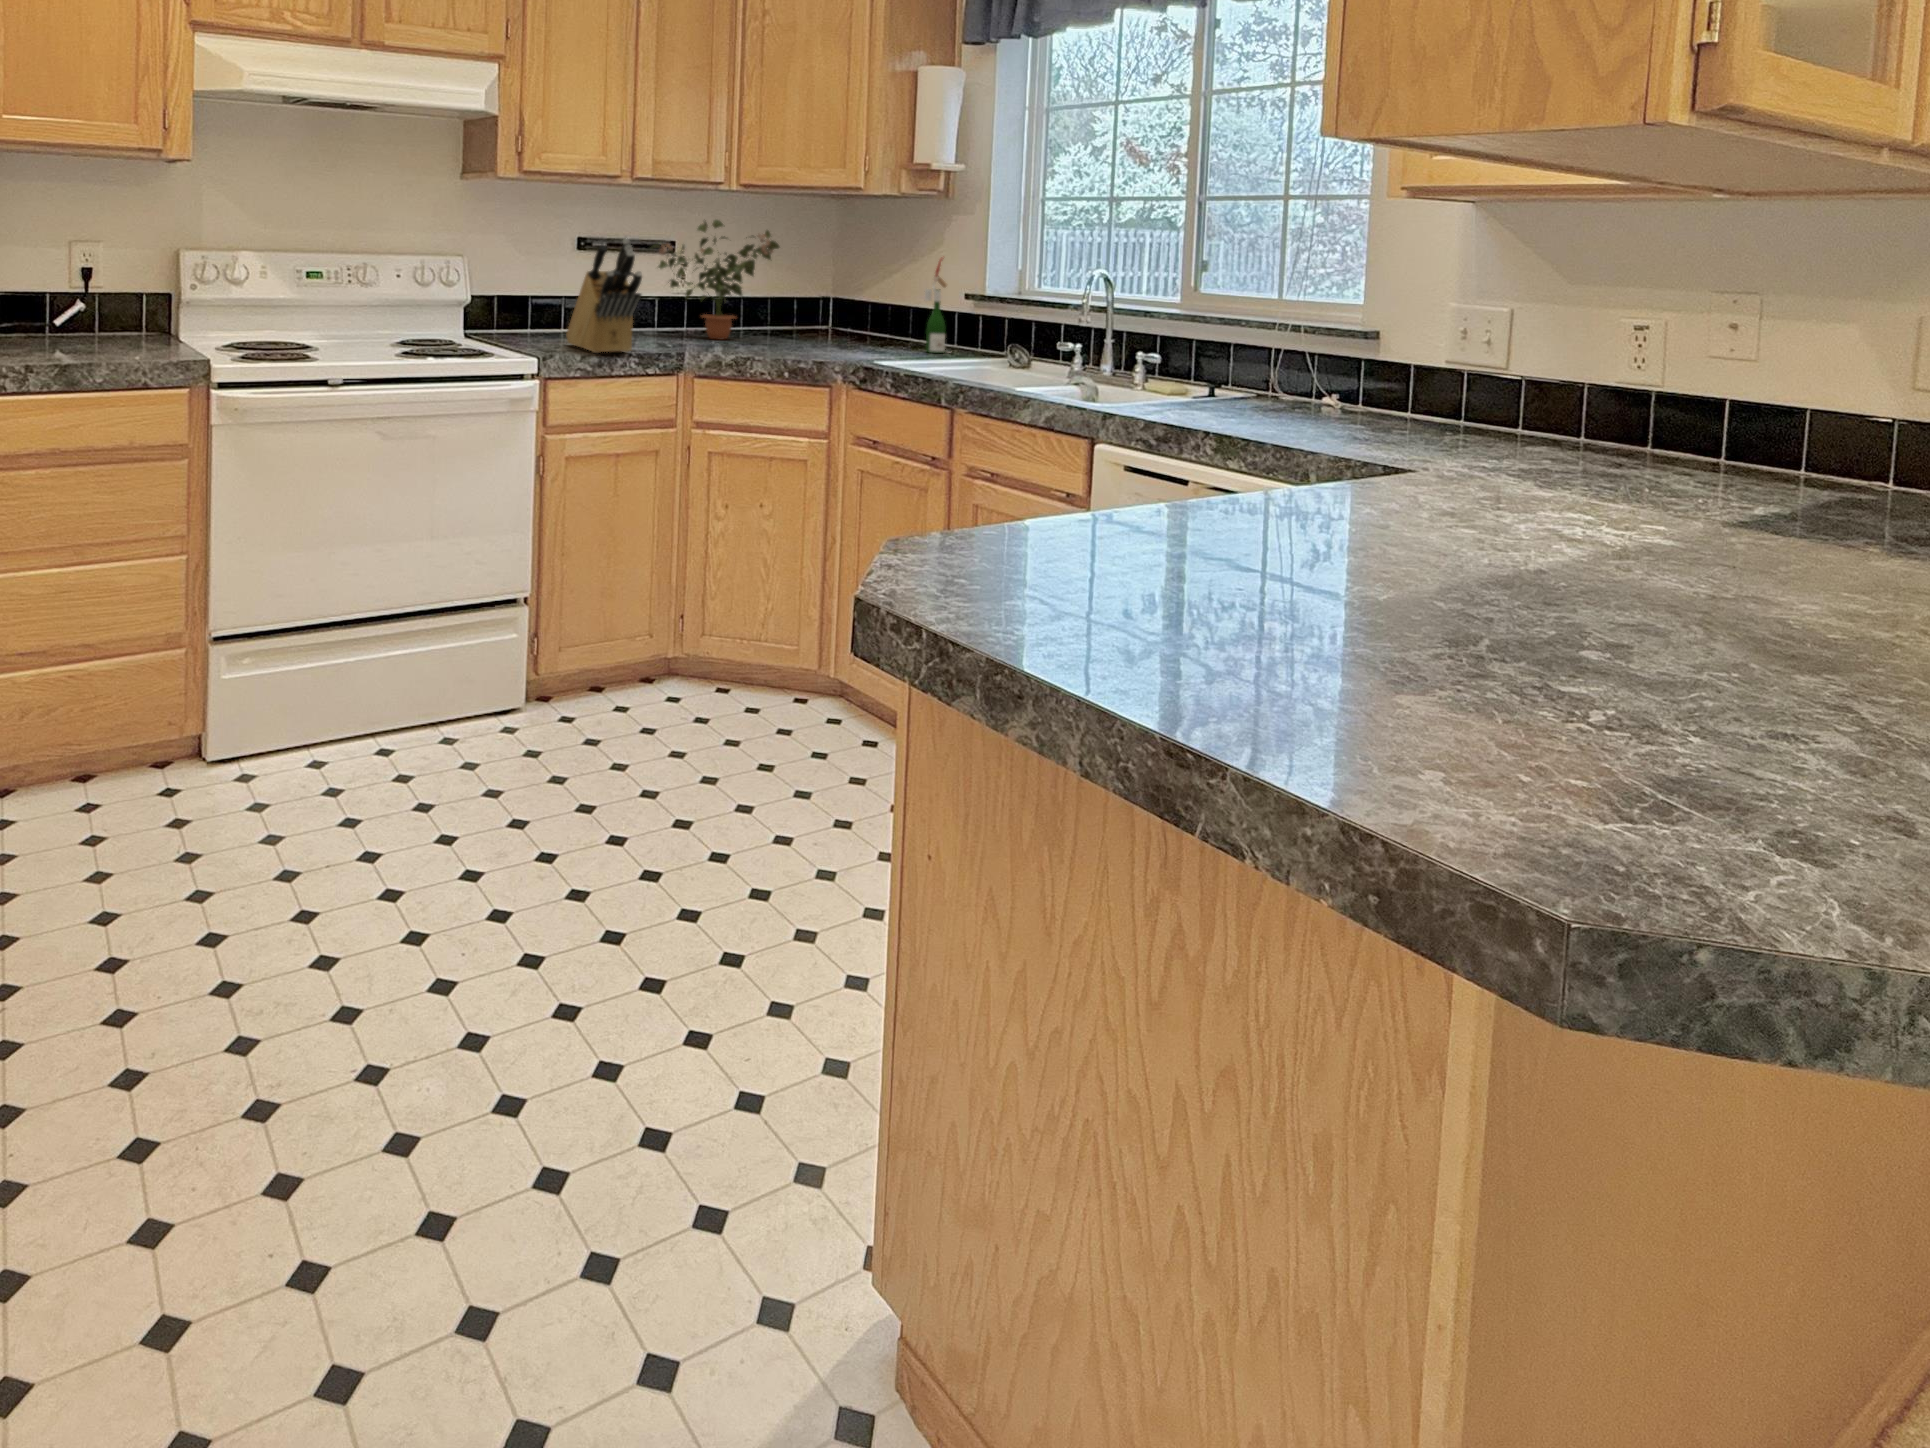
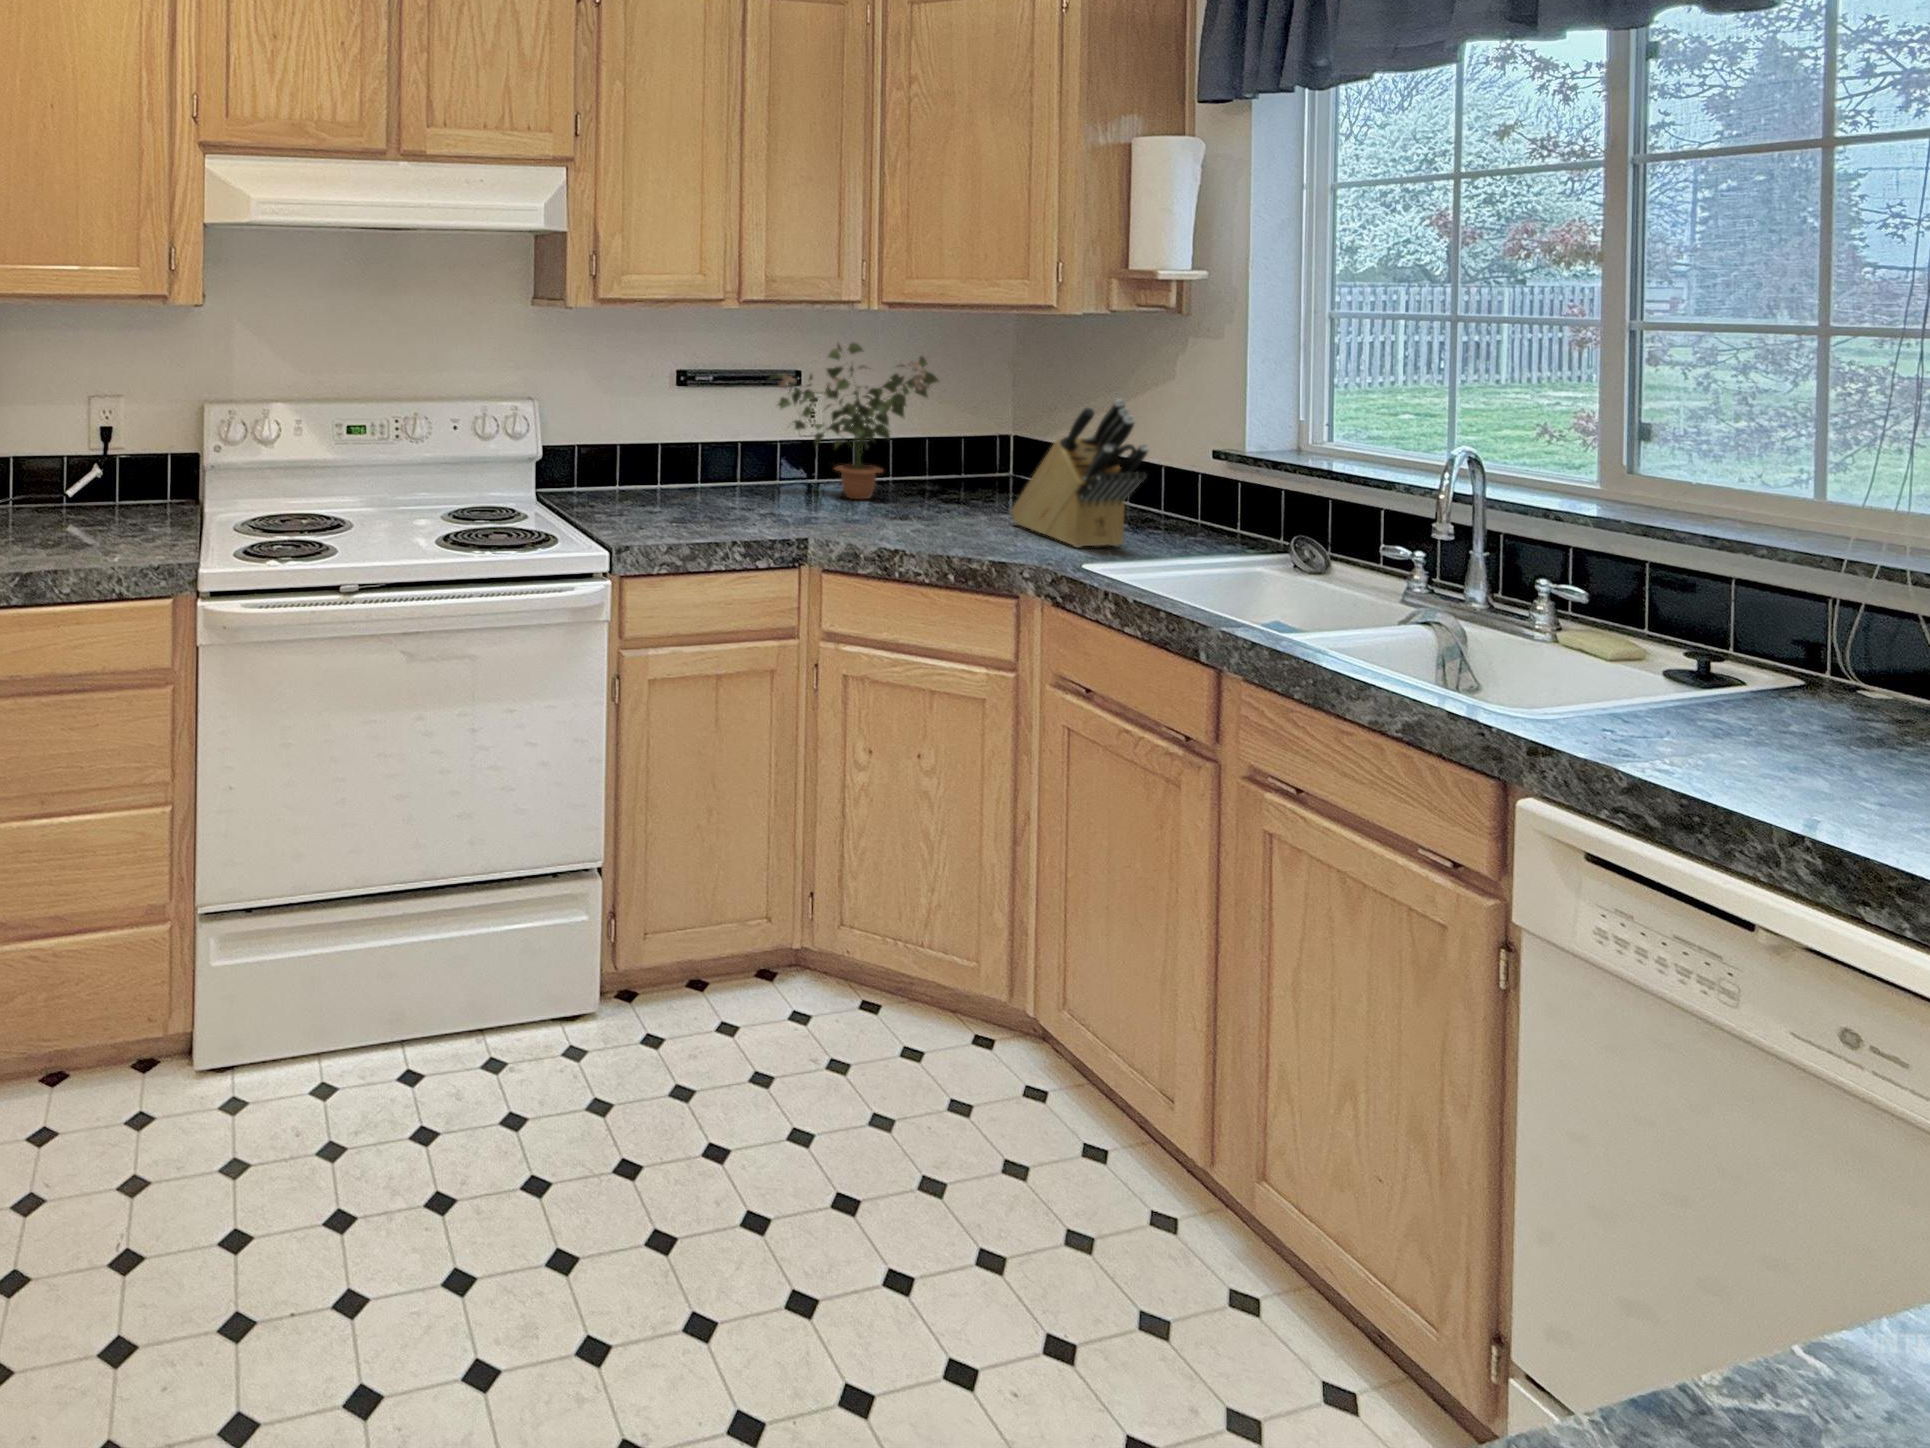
knife block: present [566,239,642,353] -> present [1011,399,1148,548]
wine bottle: present [925,259,947,353] -> none [1151,396,1194,532]

